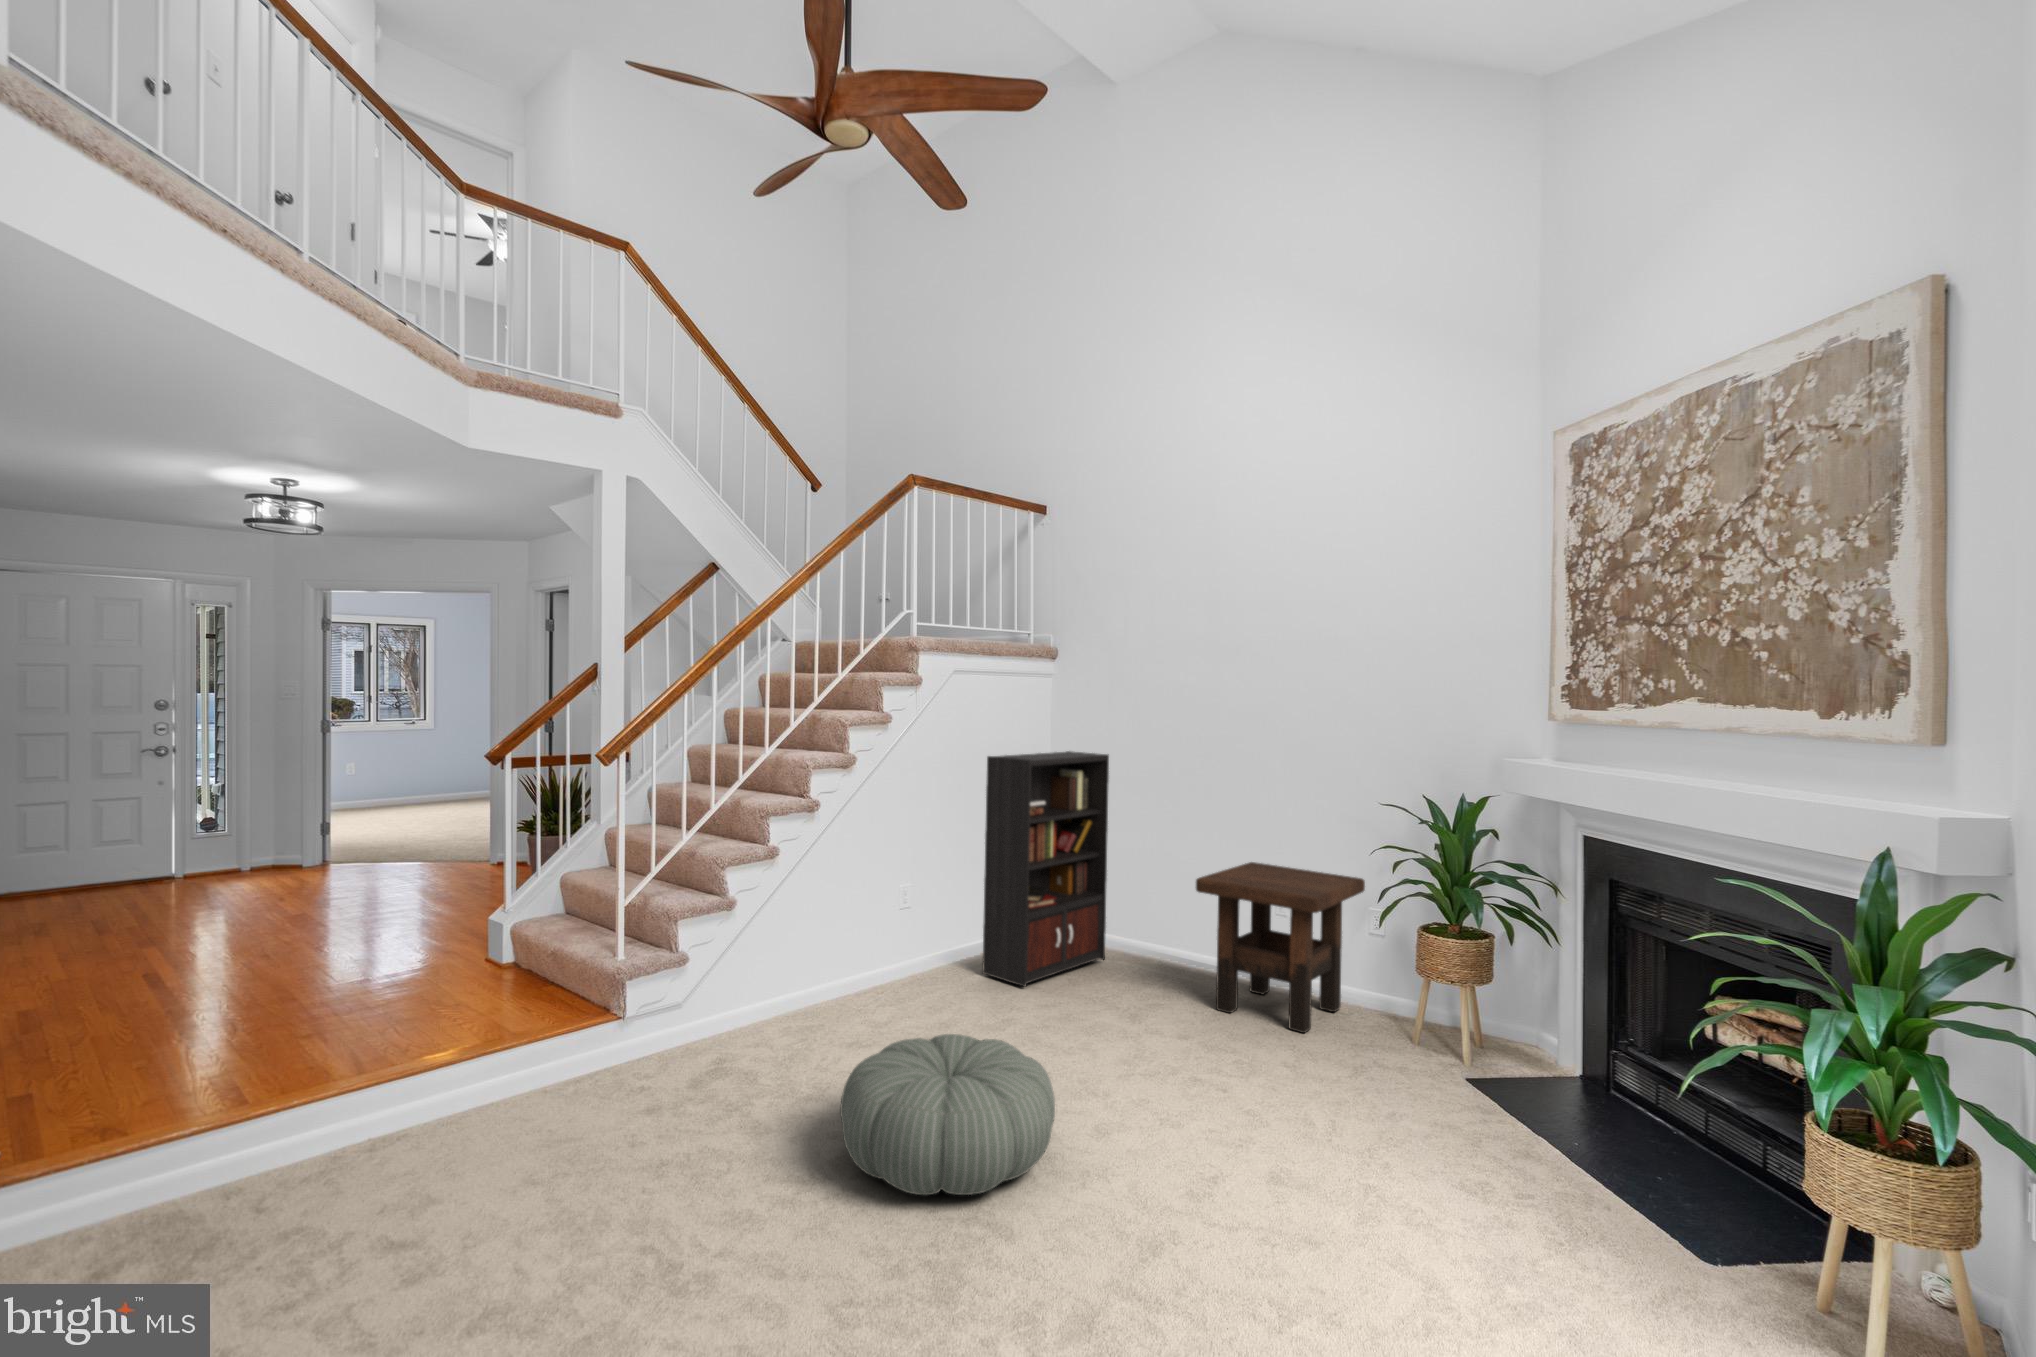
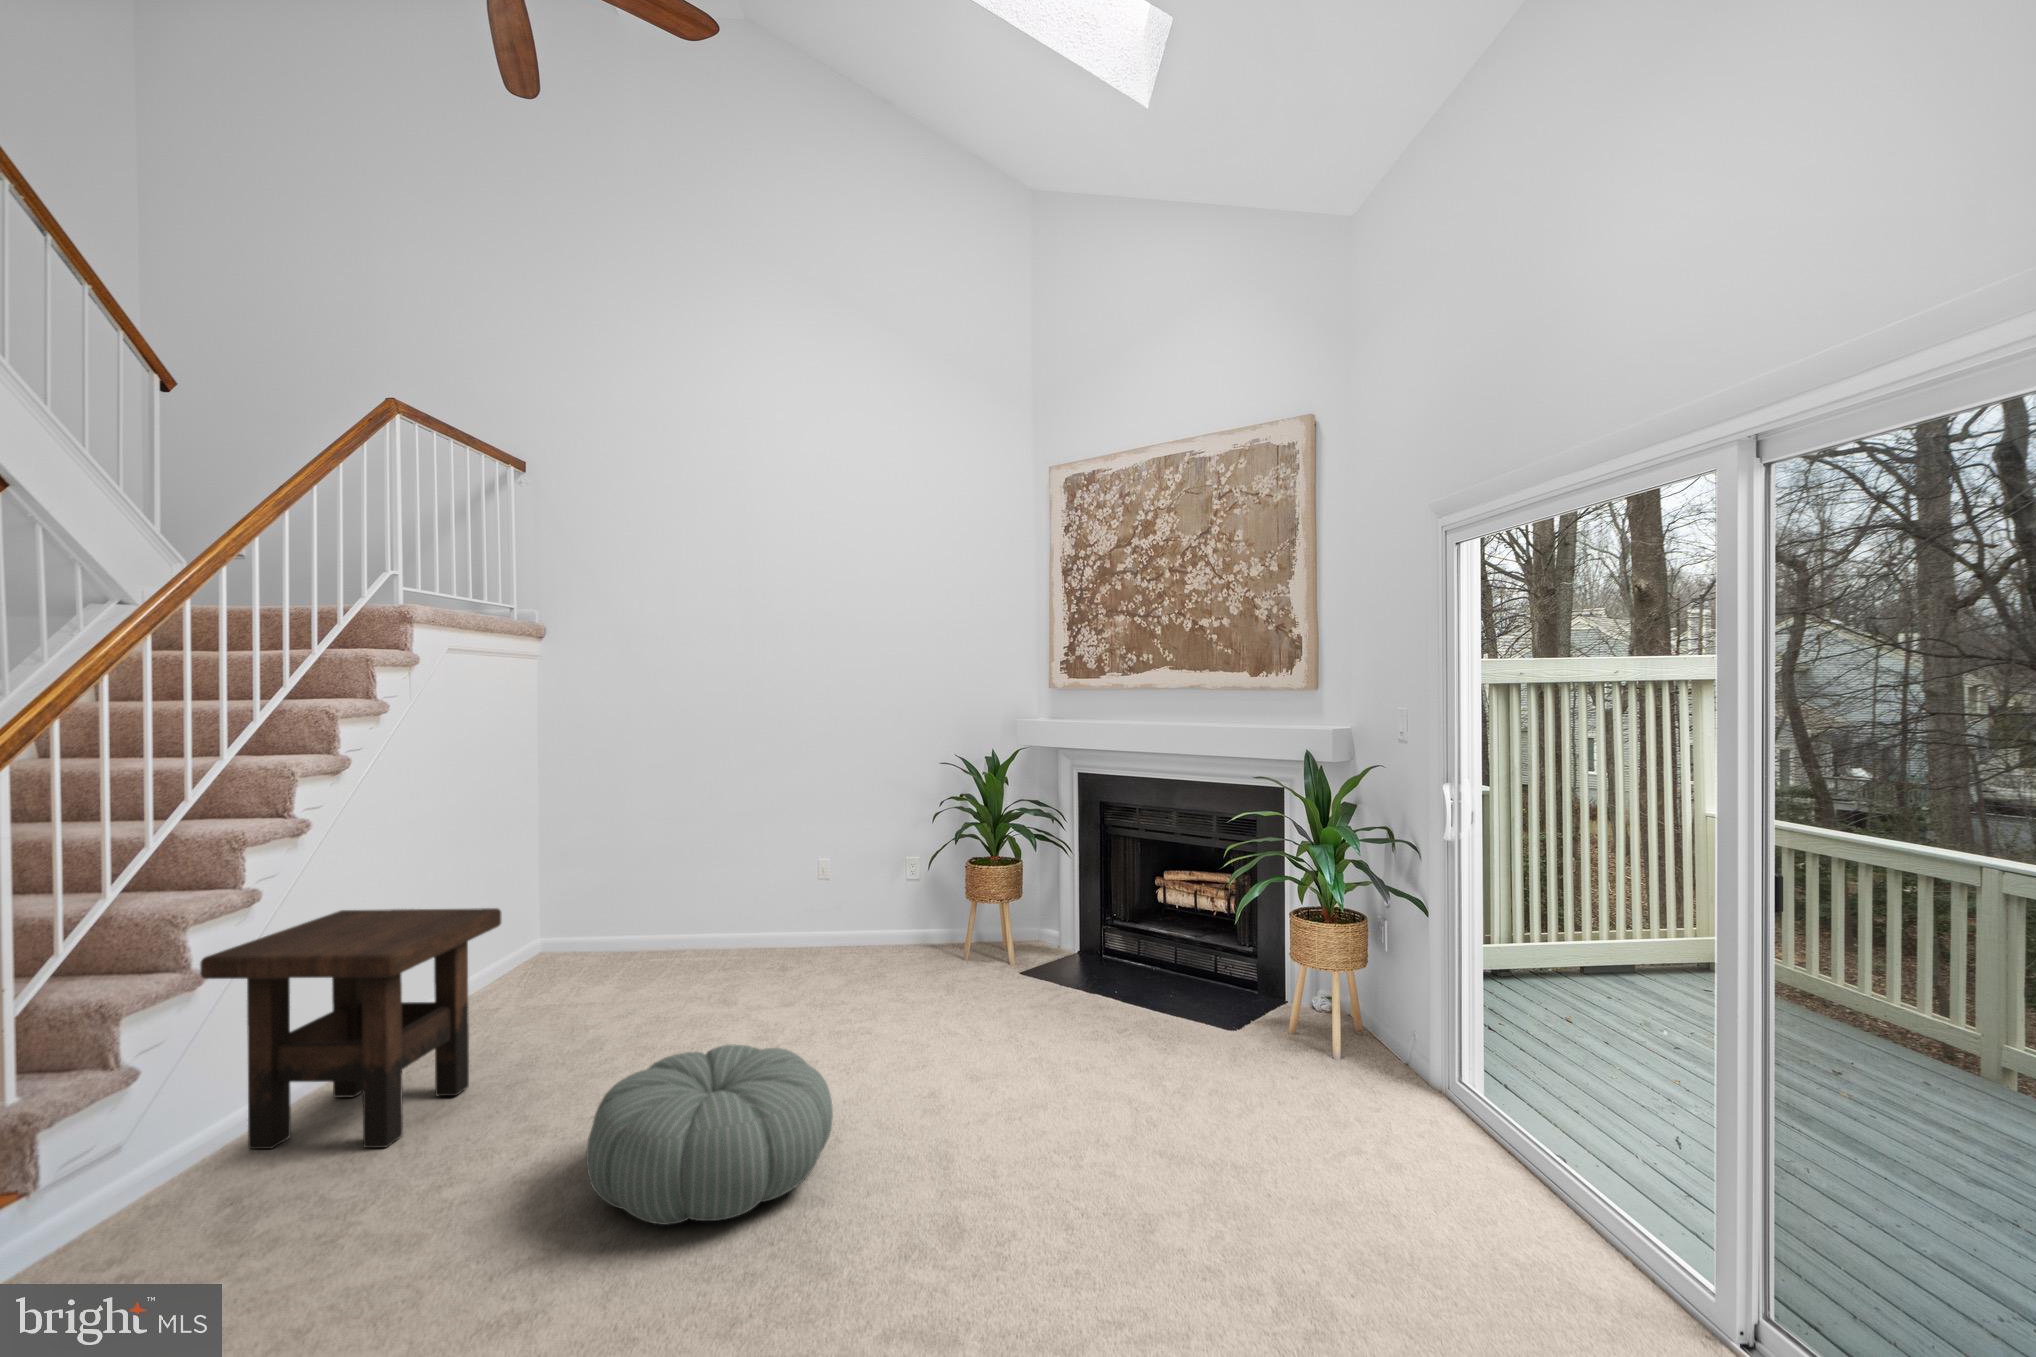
bookcase: present [983,751,1109,987] -> none [531,746,656,1014]
side table: present [1196,862,1365,1033] -> present [200,908,501,1149]

